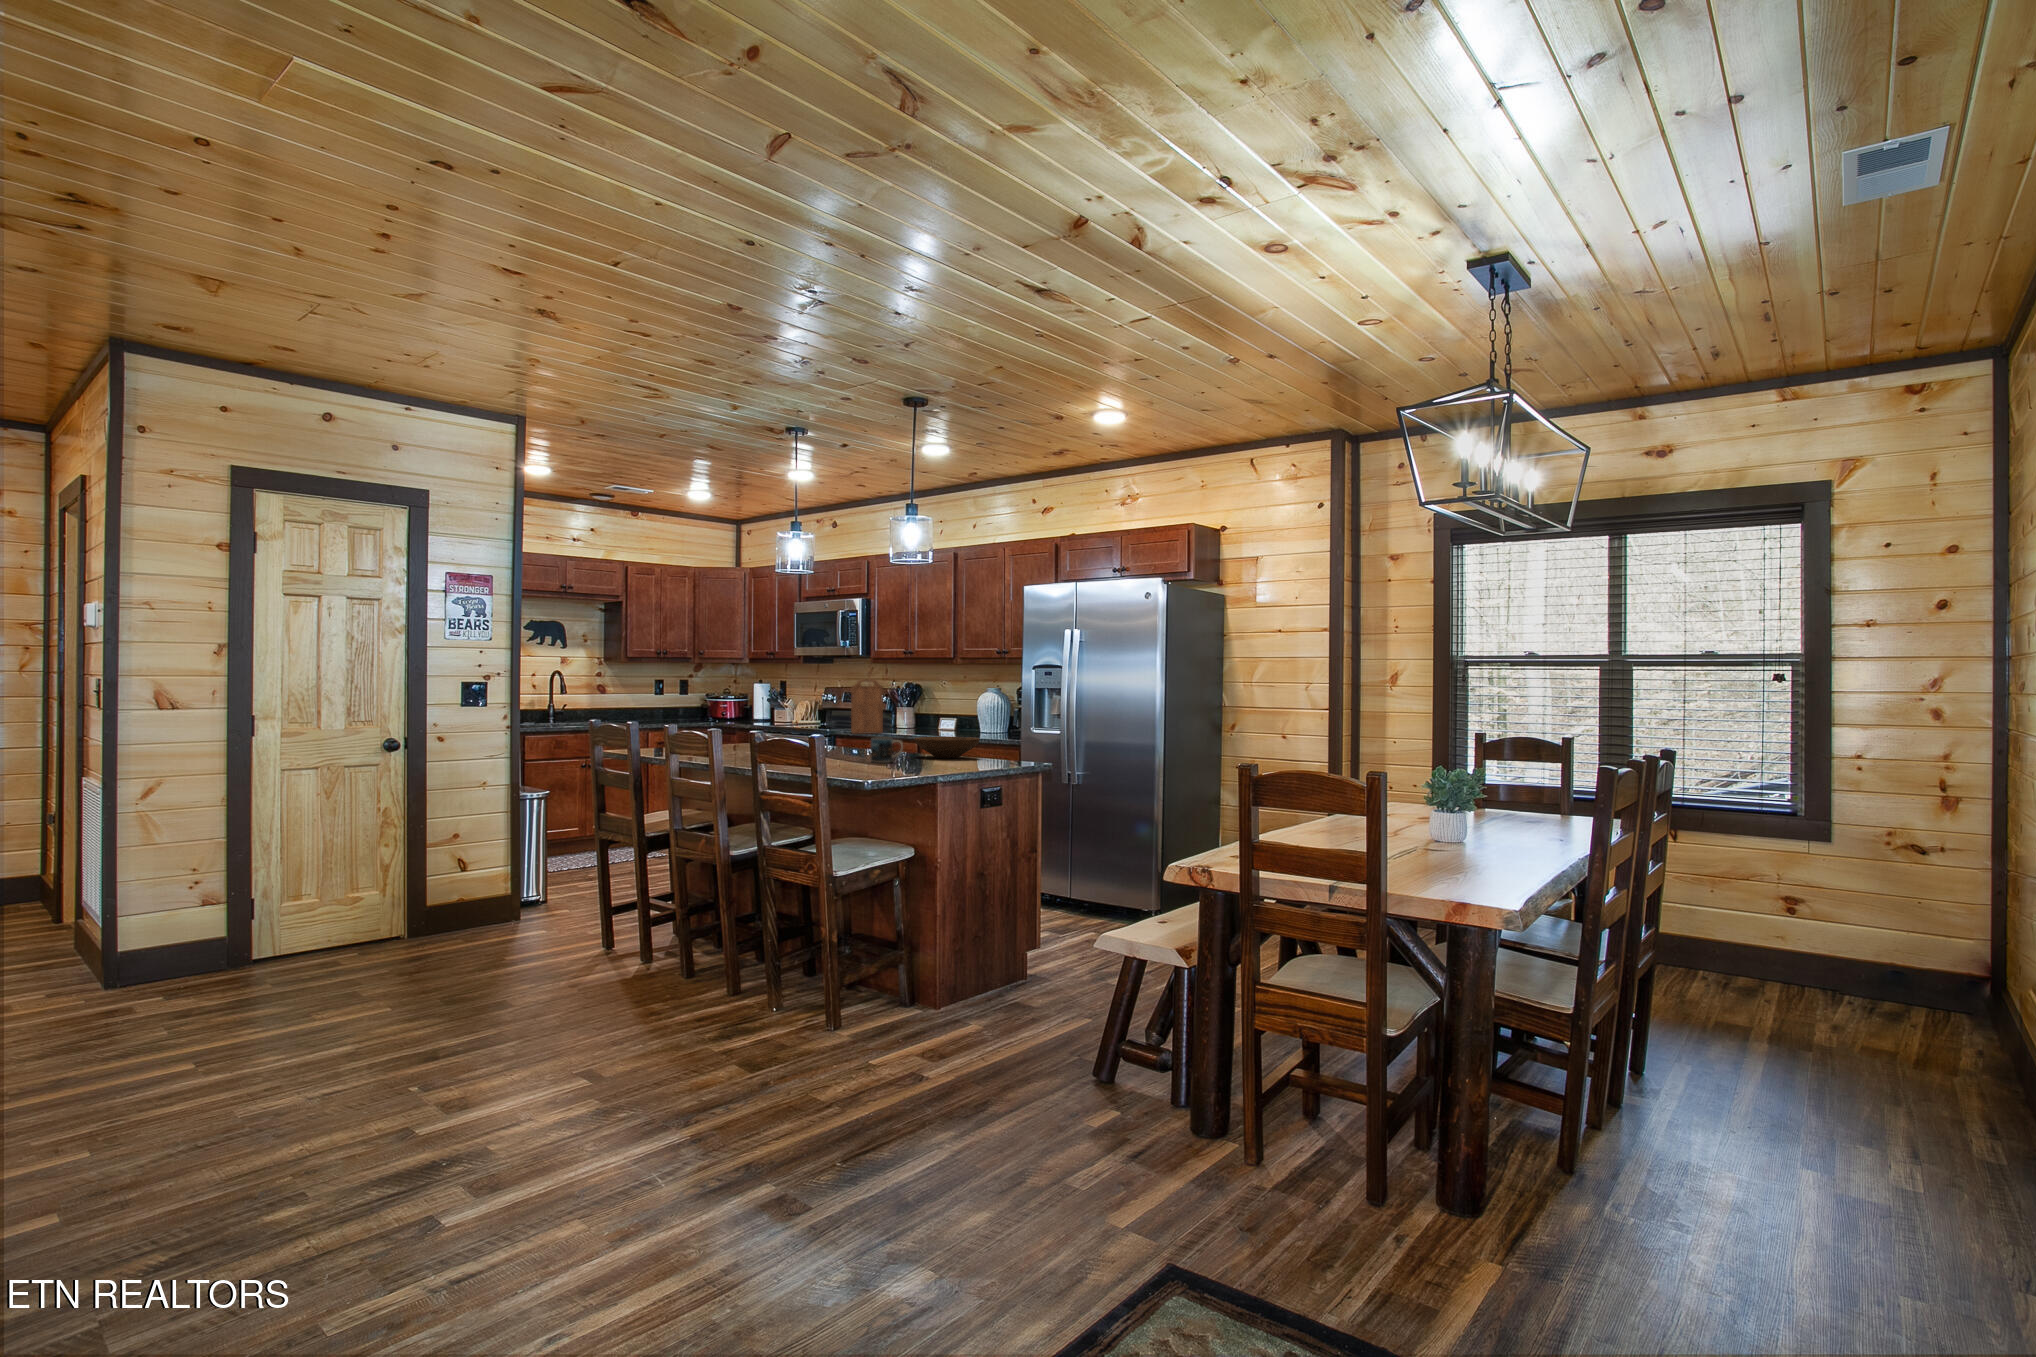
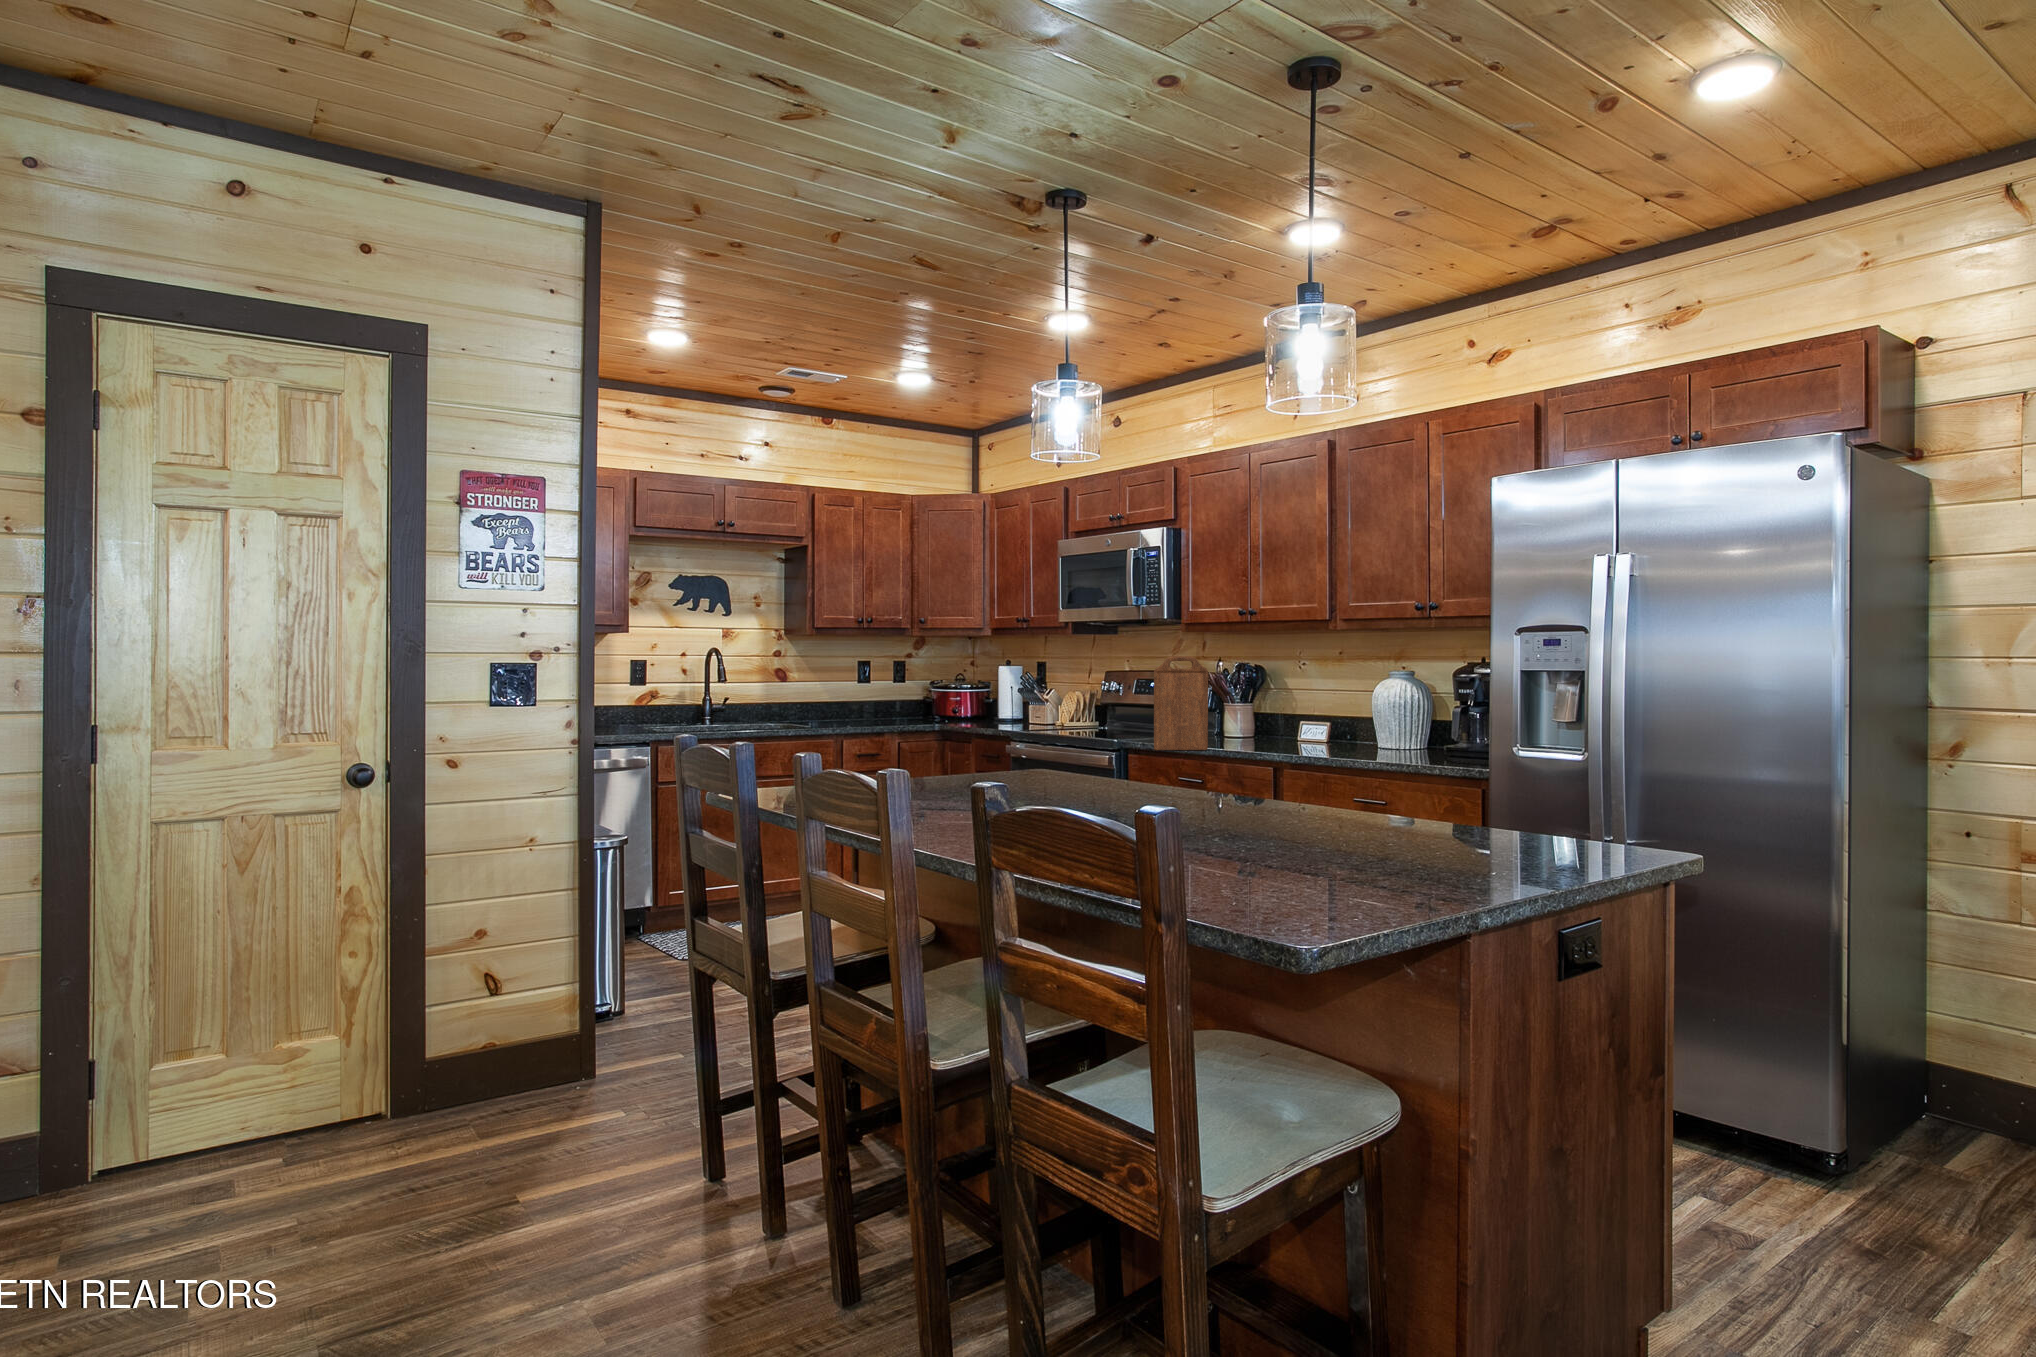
wooden bowl: present [915,737,980,758] -> none [1335,780,1495,835]
mug: present [871,738,903,763] -> none [1252,791,1335,855]

